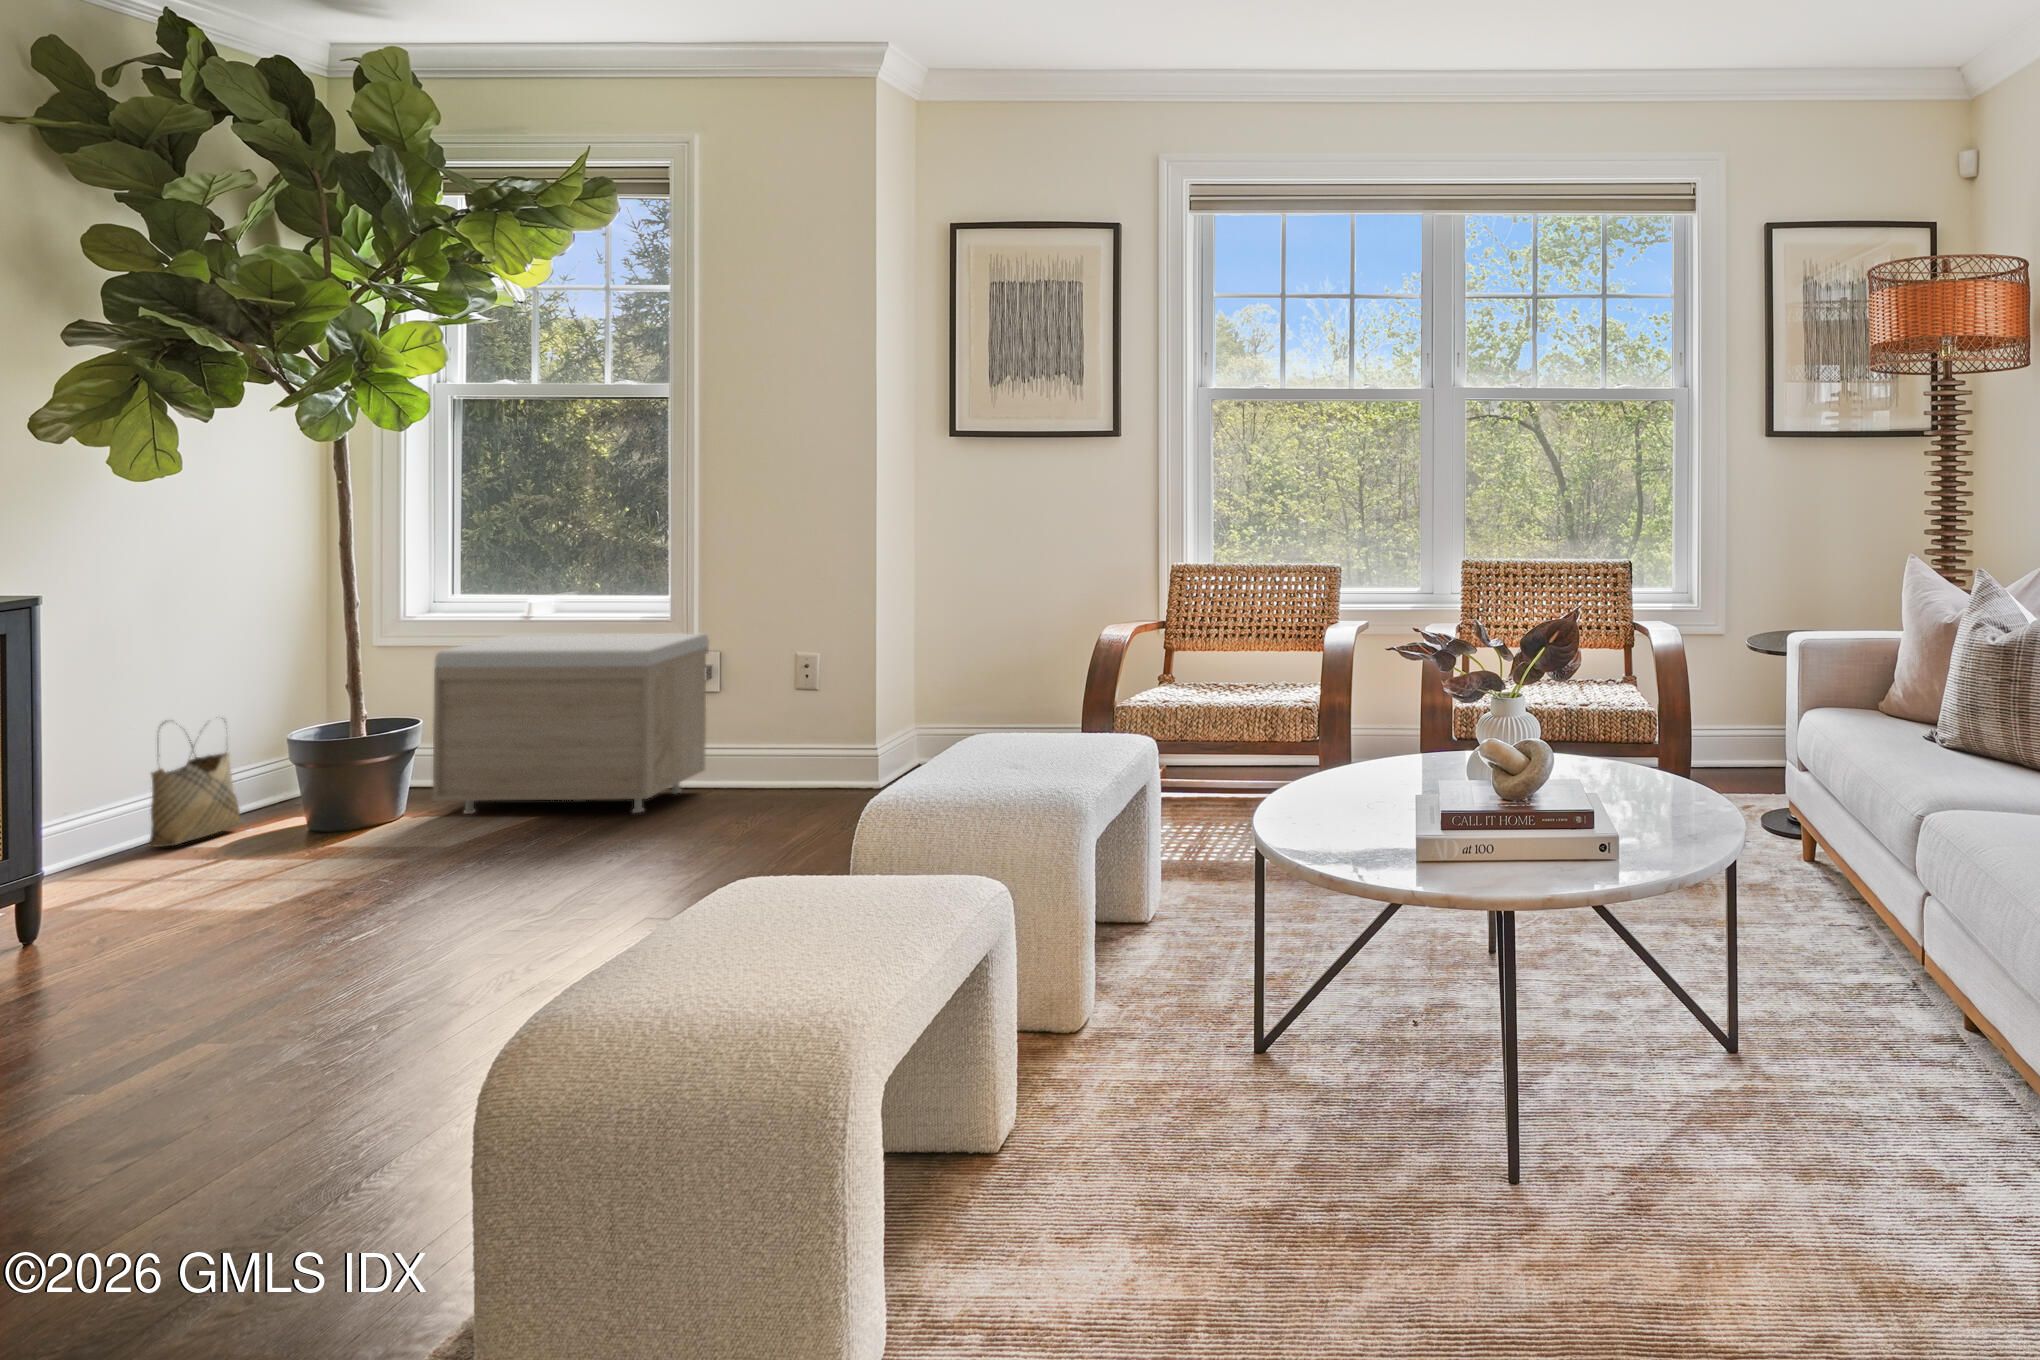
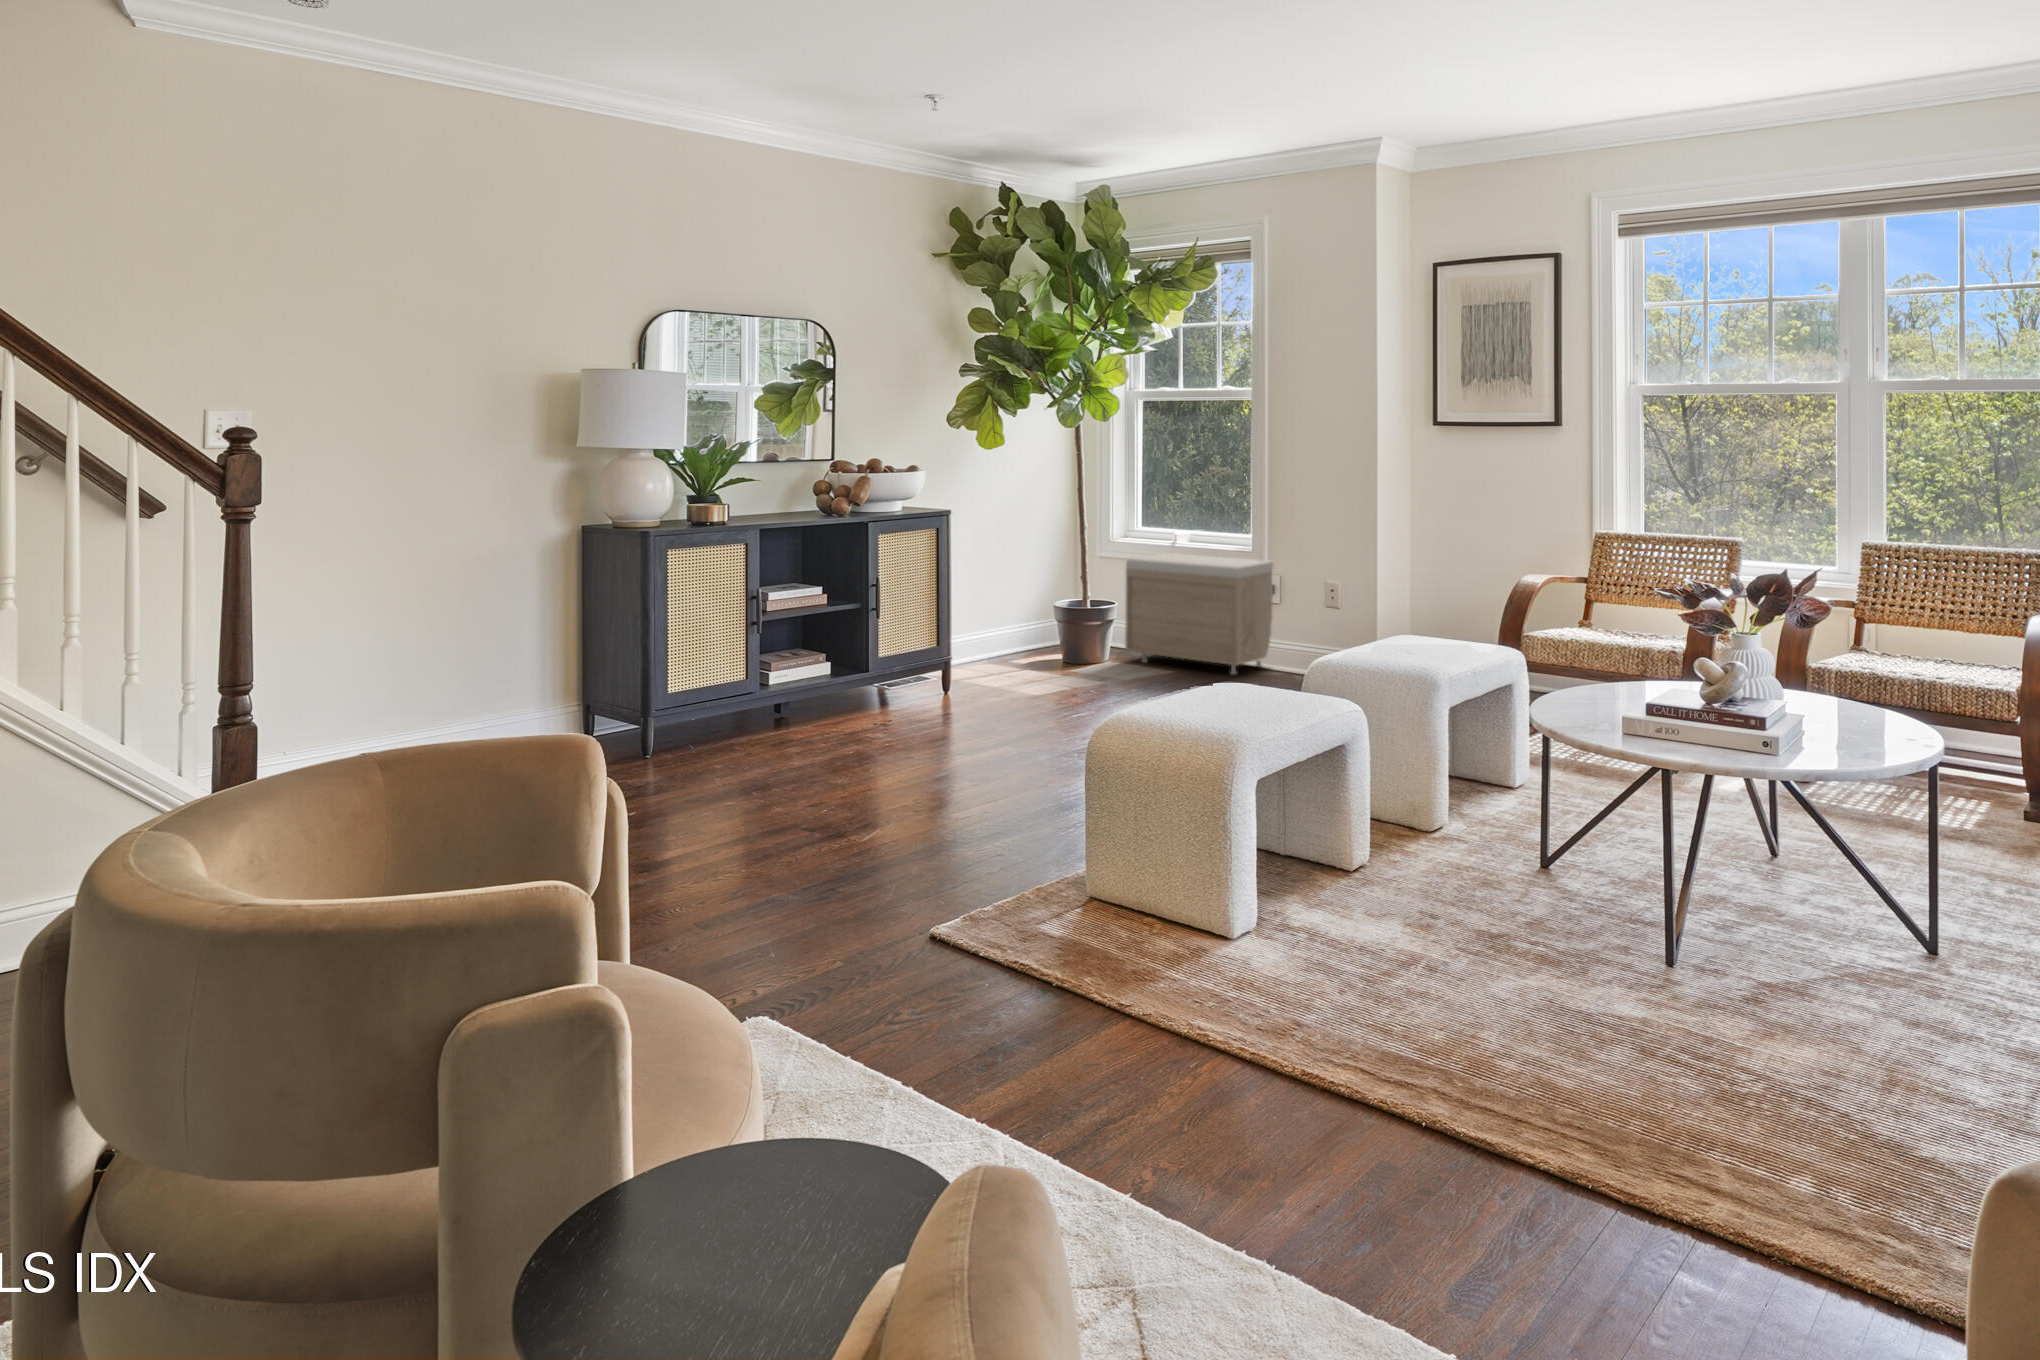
woven basket: present [149,718,241,847] -> none [994,586,1035,657]

